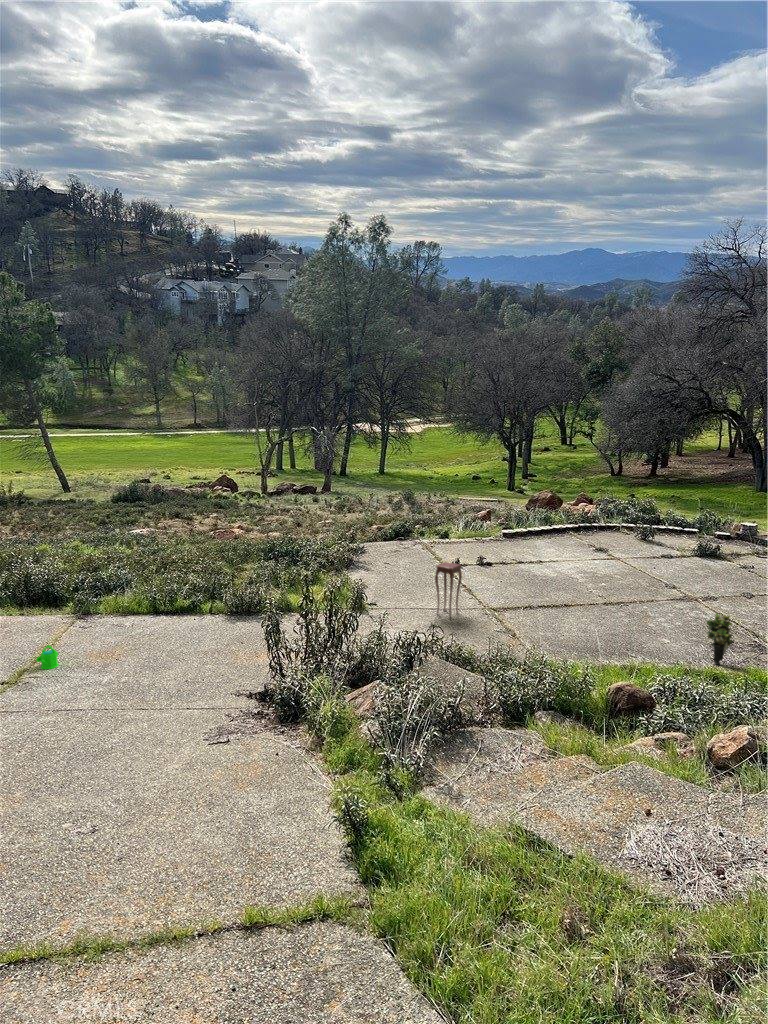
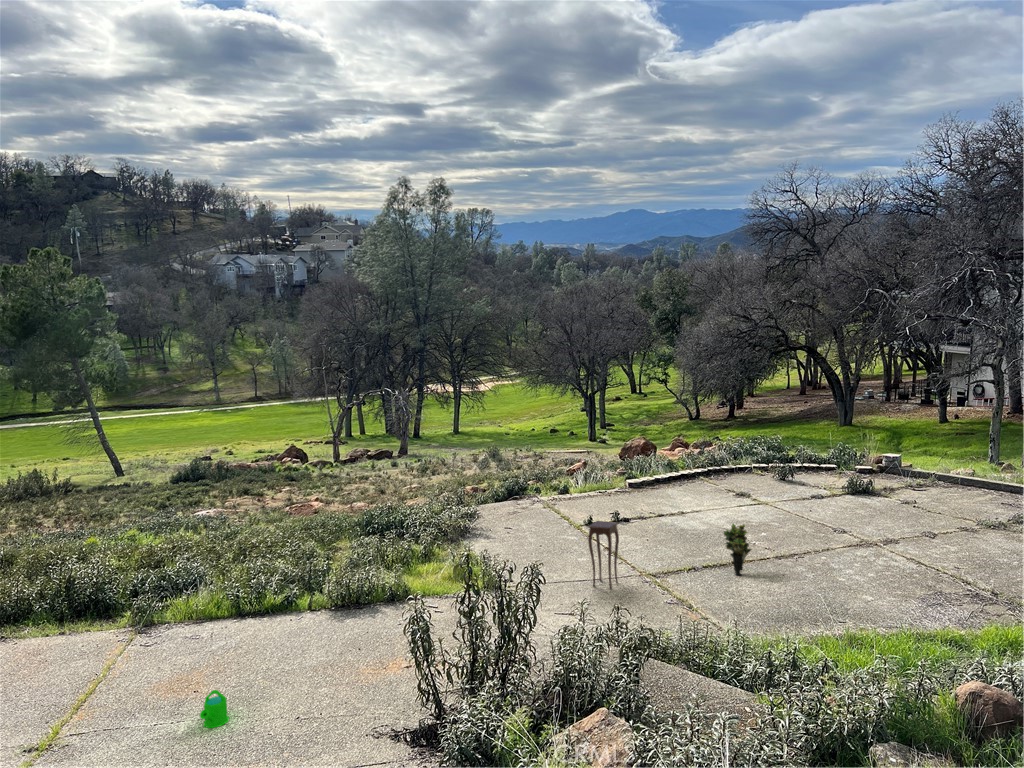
potted plant: present [706,613,734,665] -> present [724,524,751,575]
watering can: present [36,645,59,669] -> present [200,690,229,728]

